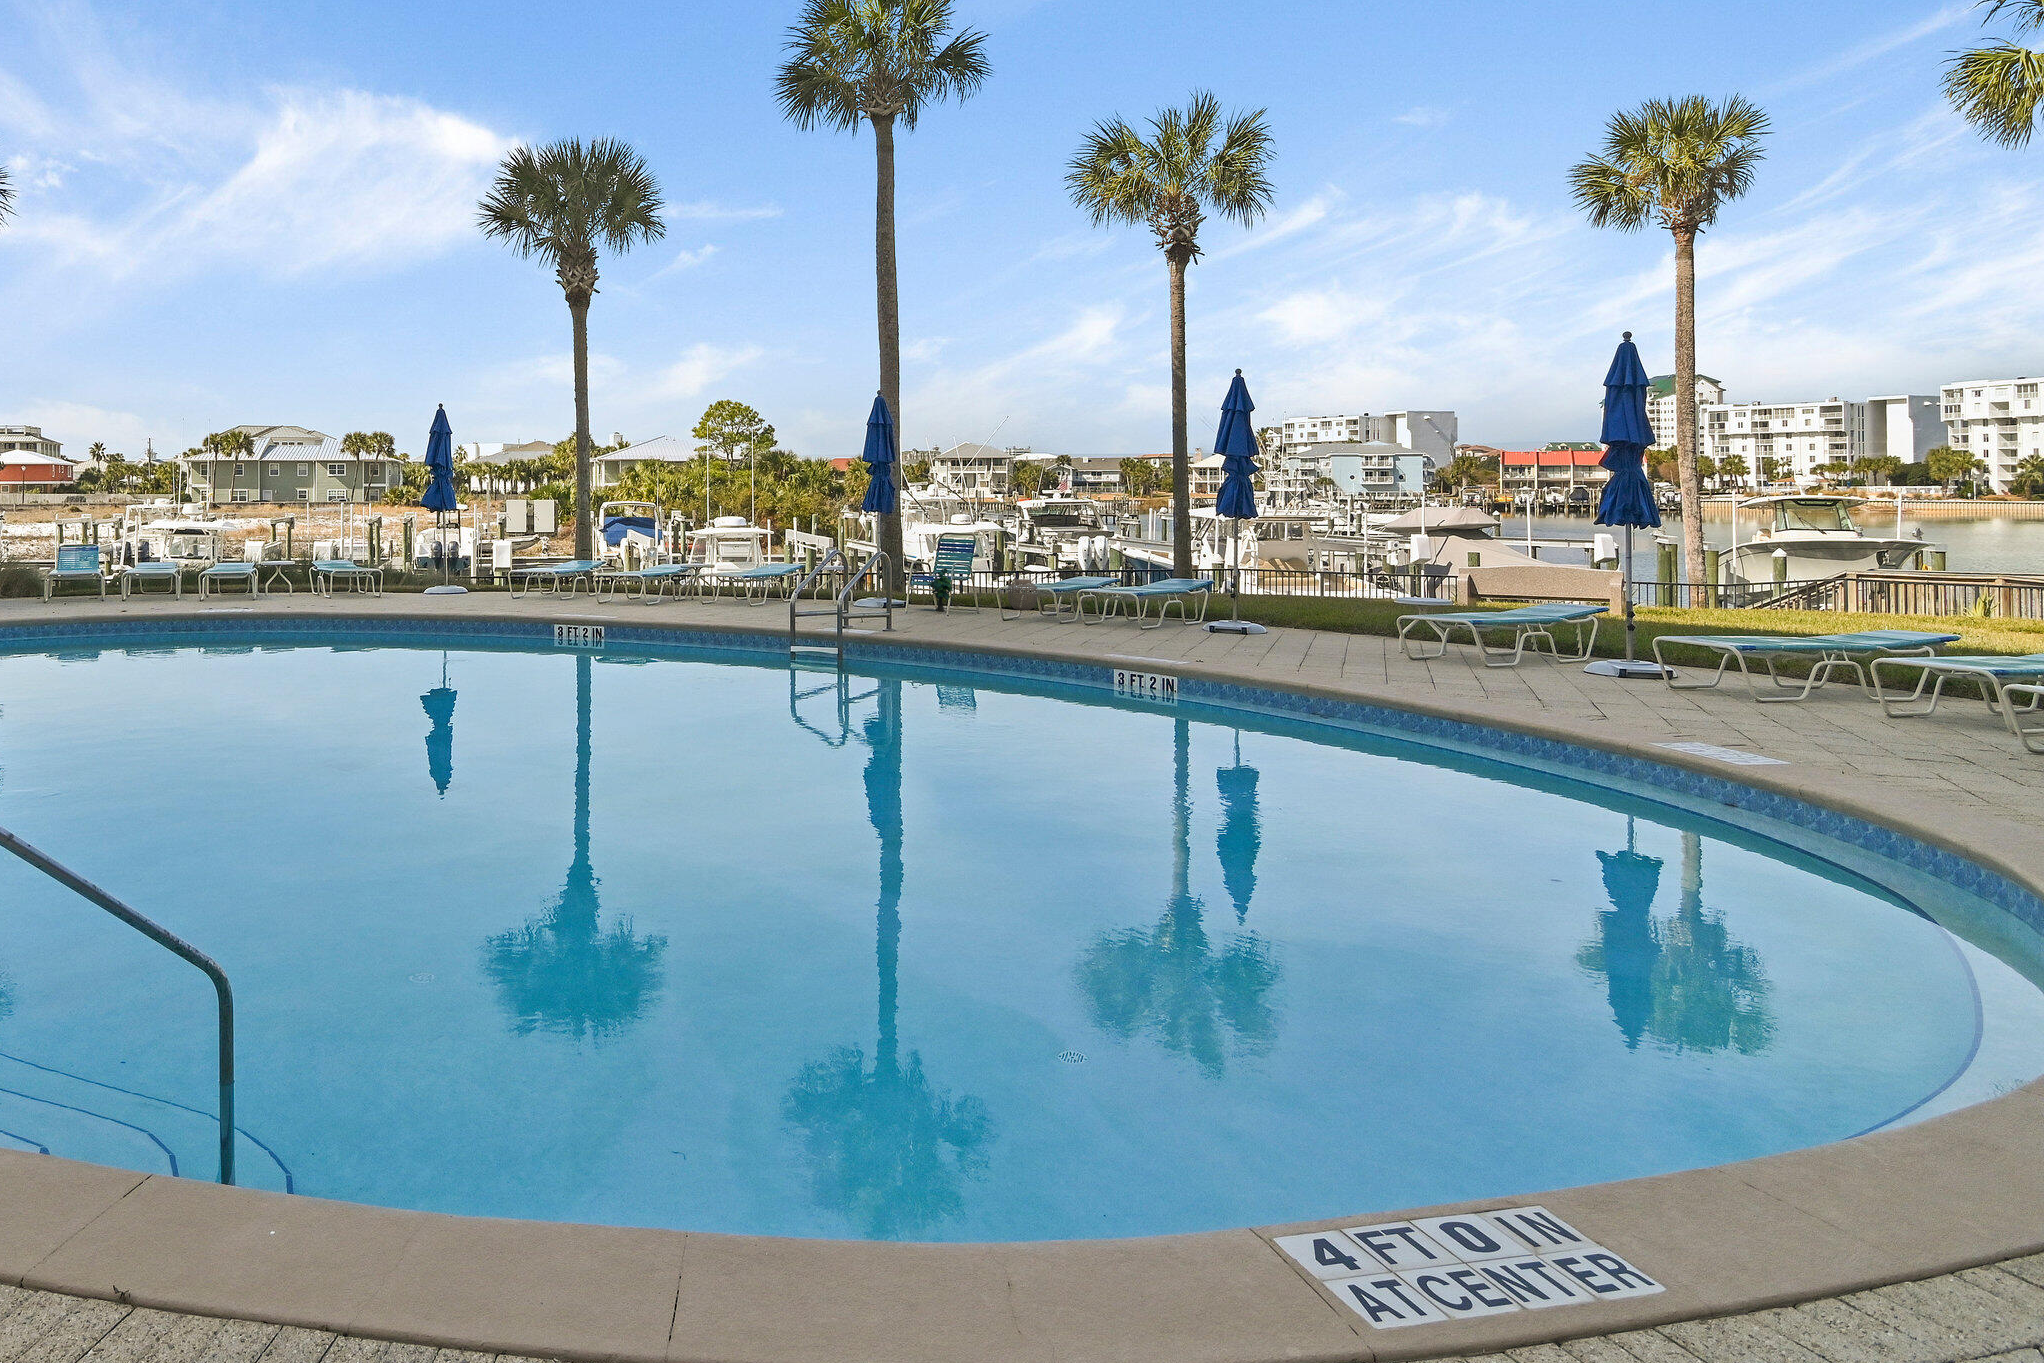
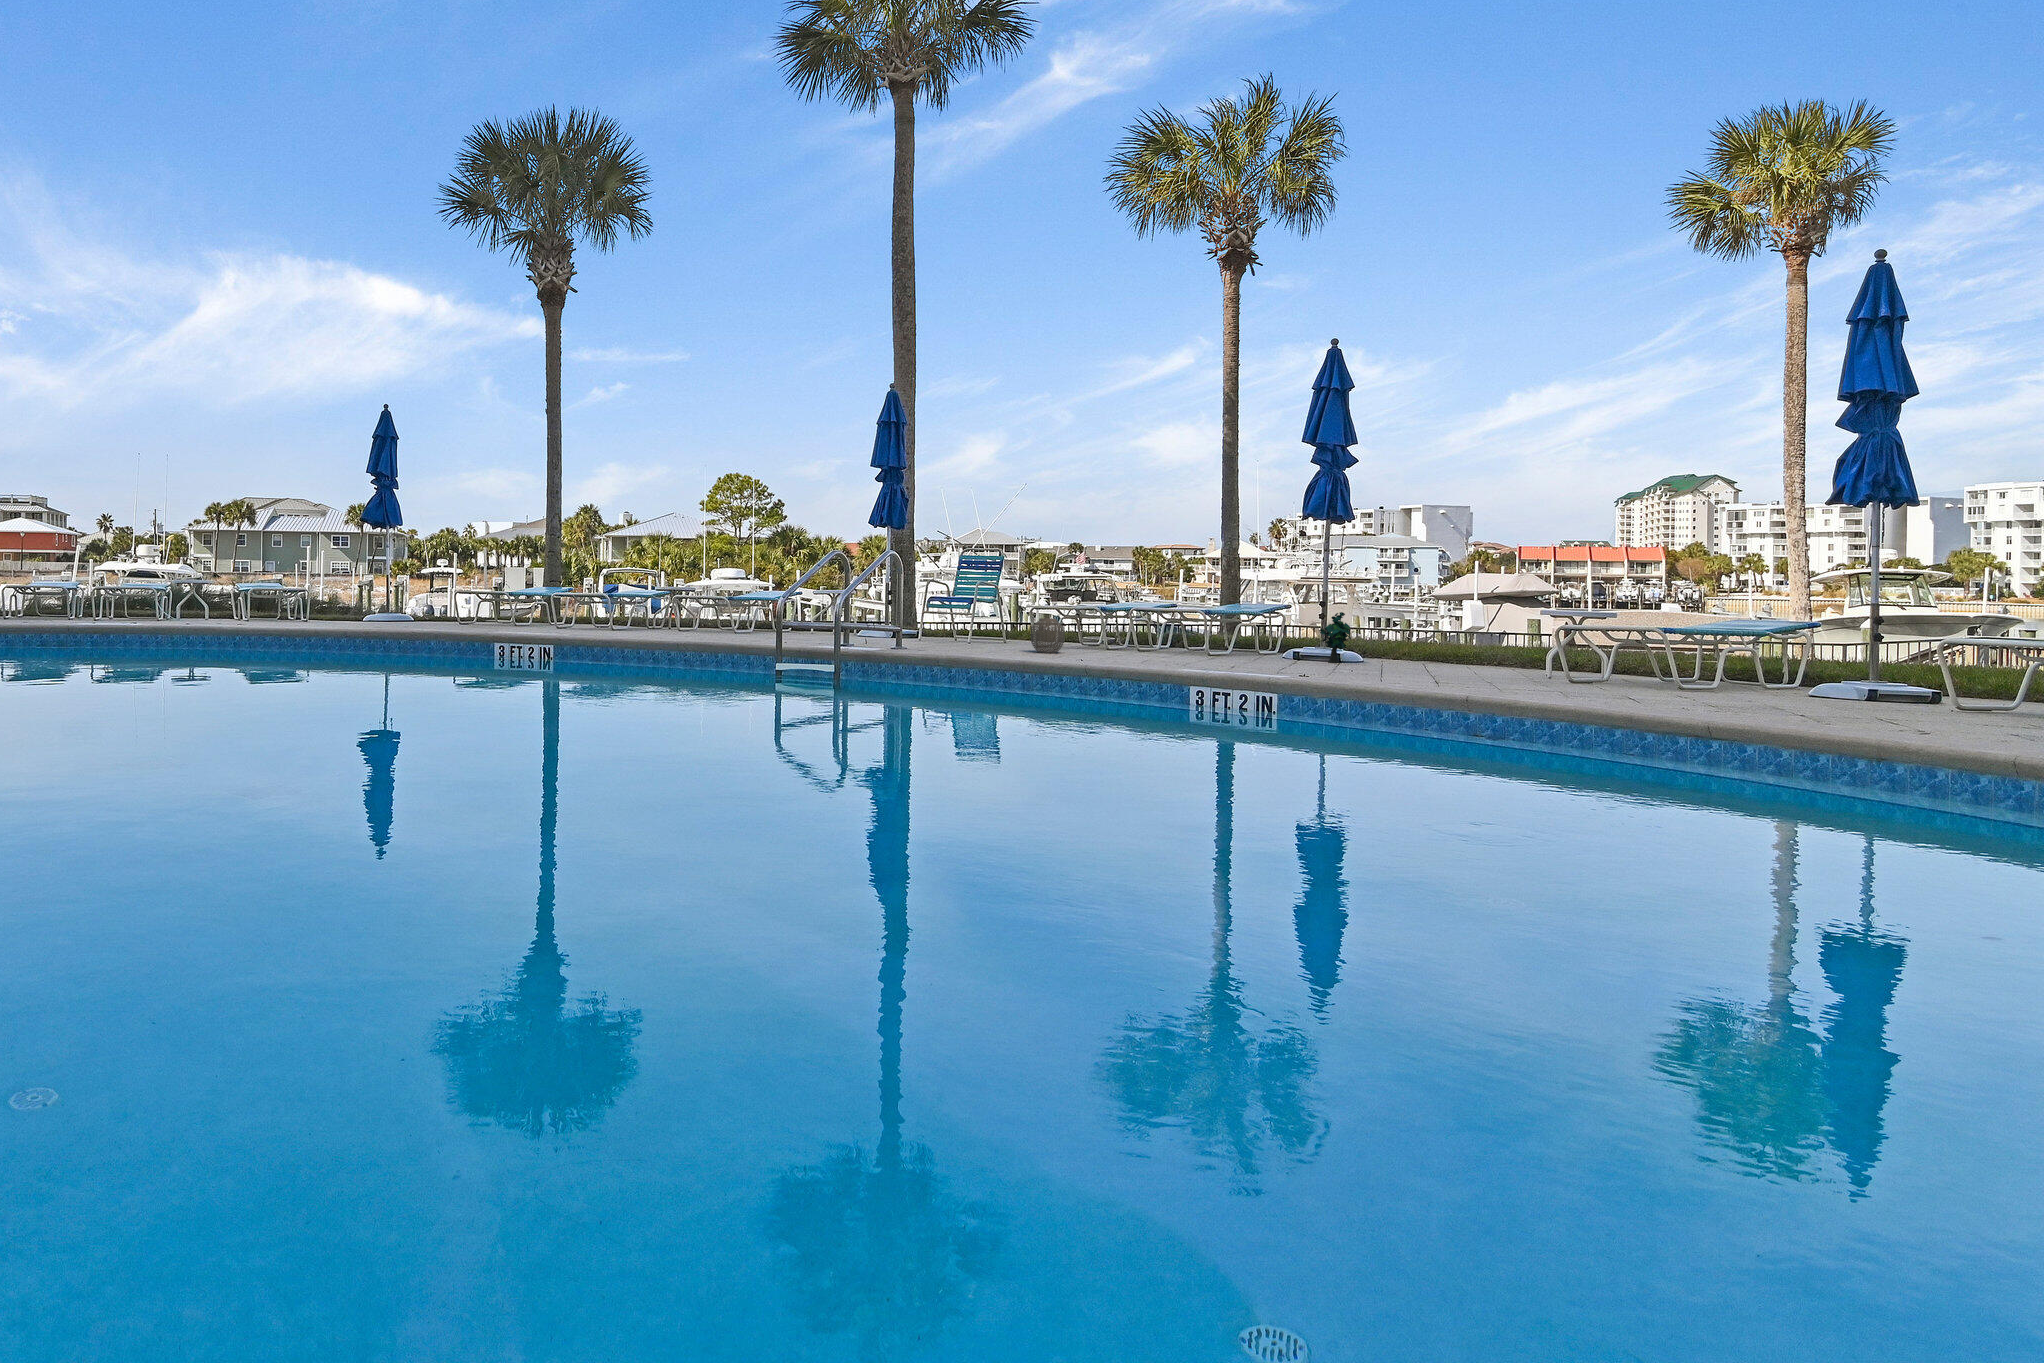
decorative plant: present [928,569,953,611] -> present [1319,612,1351,663]

